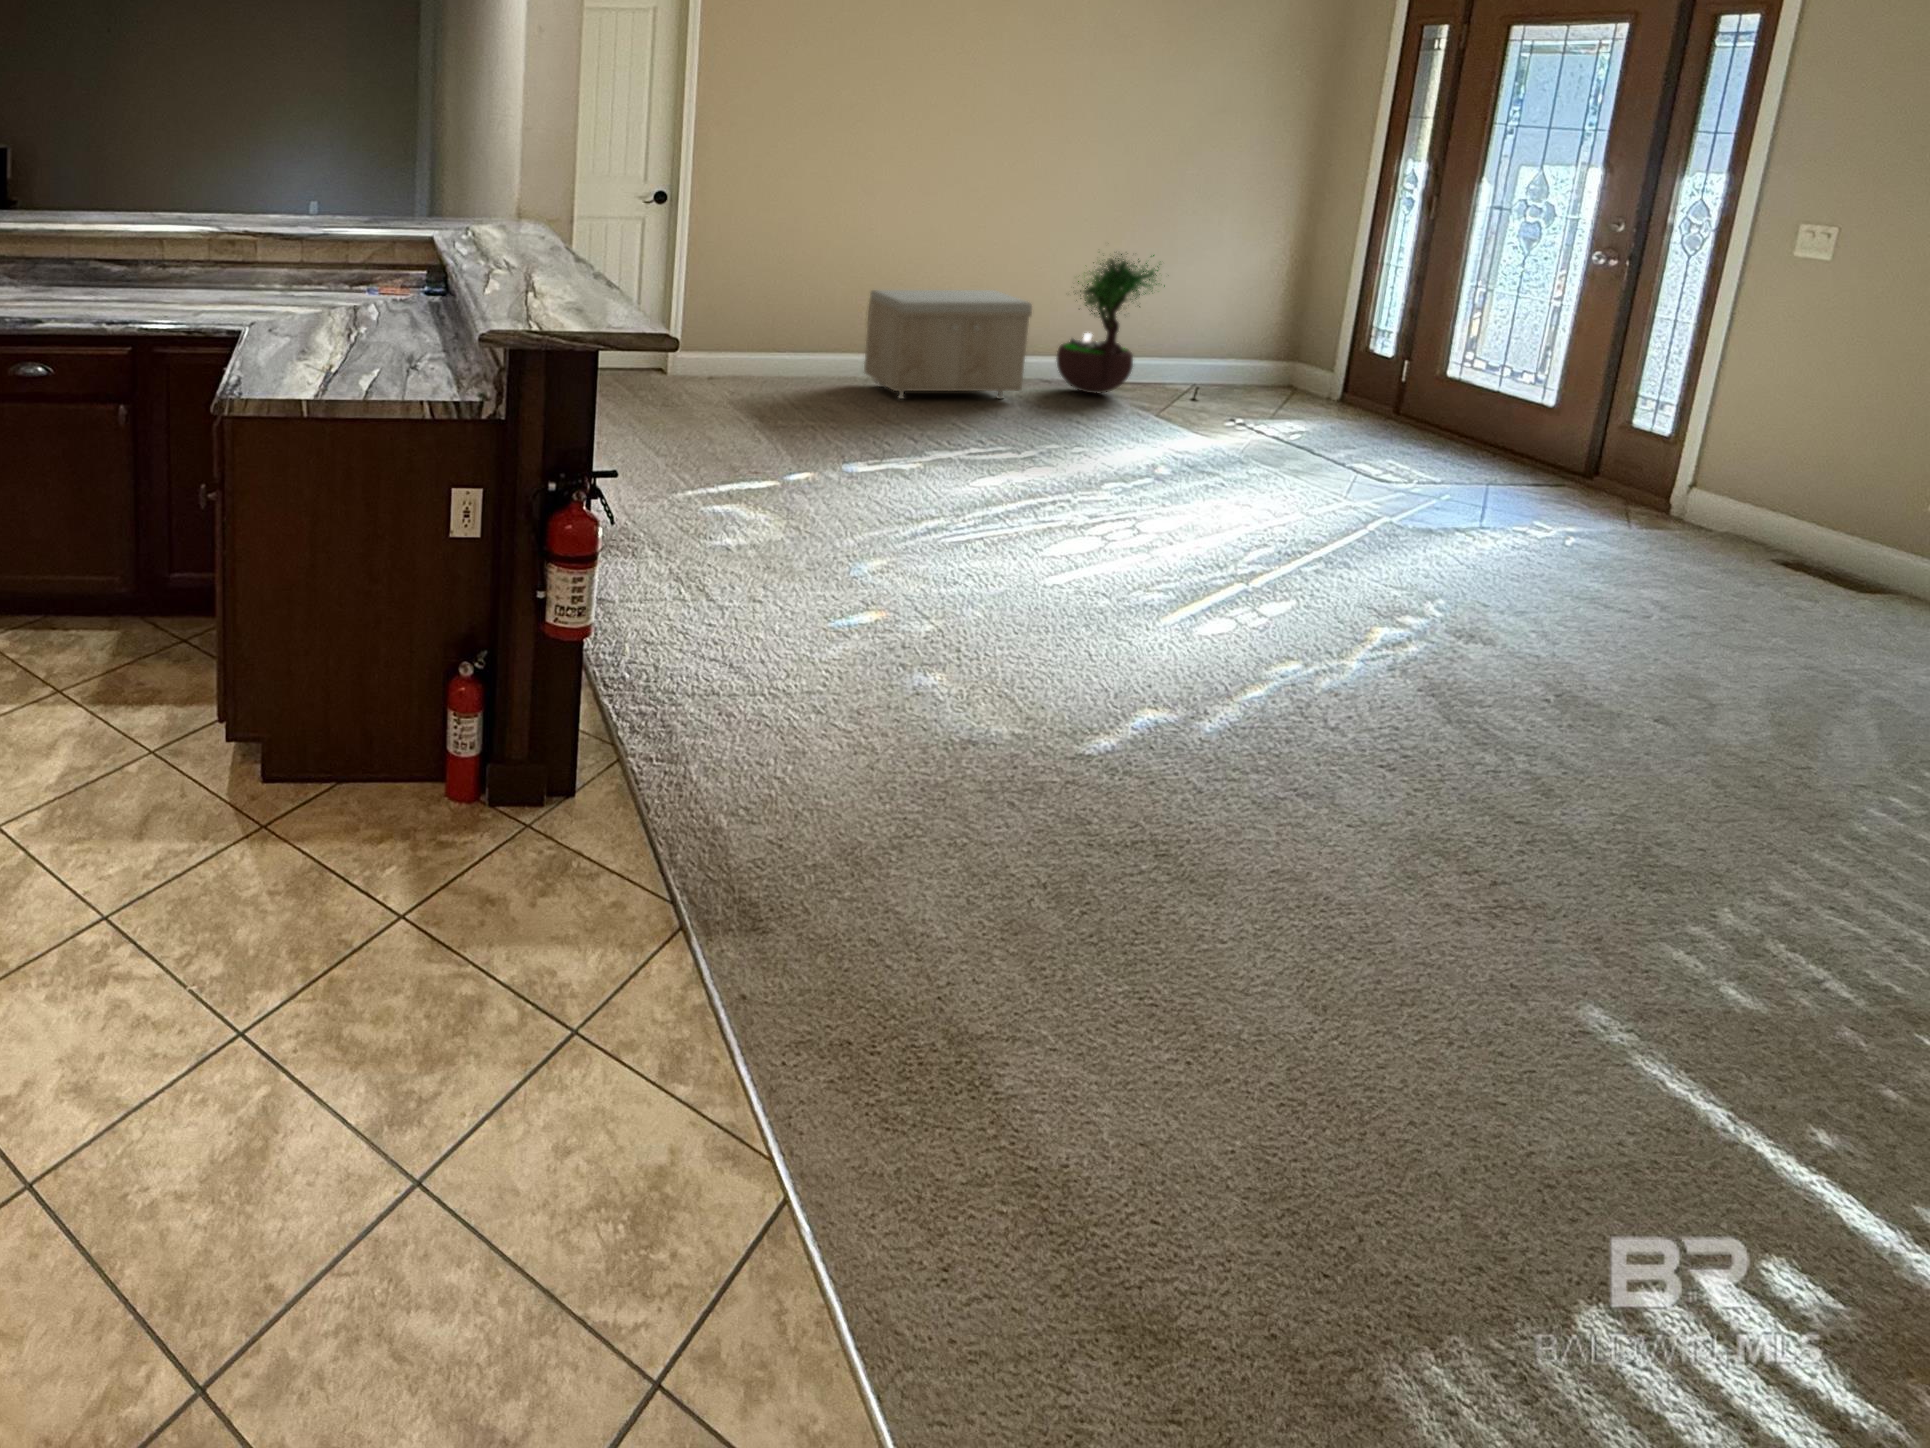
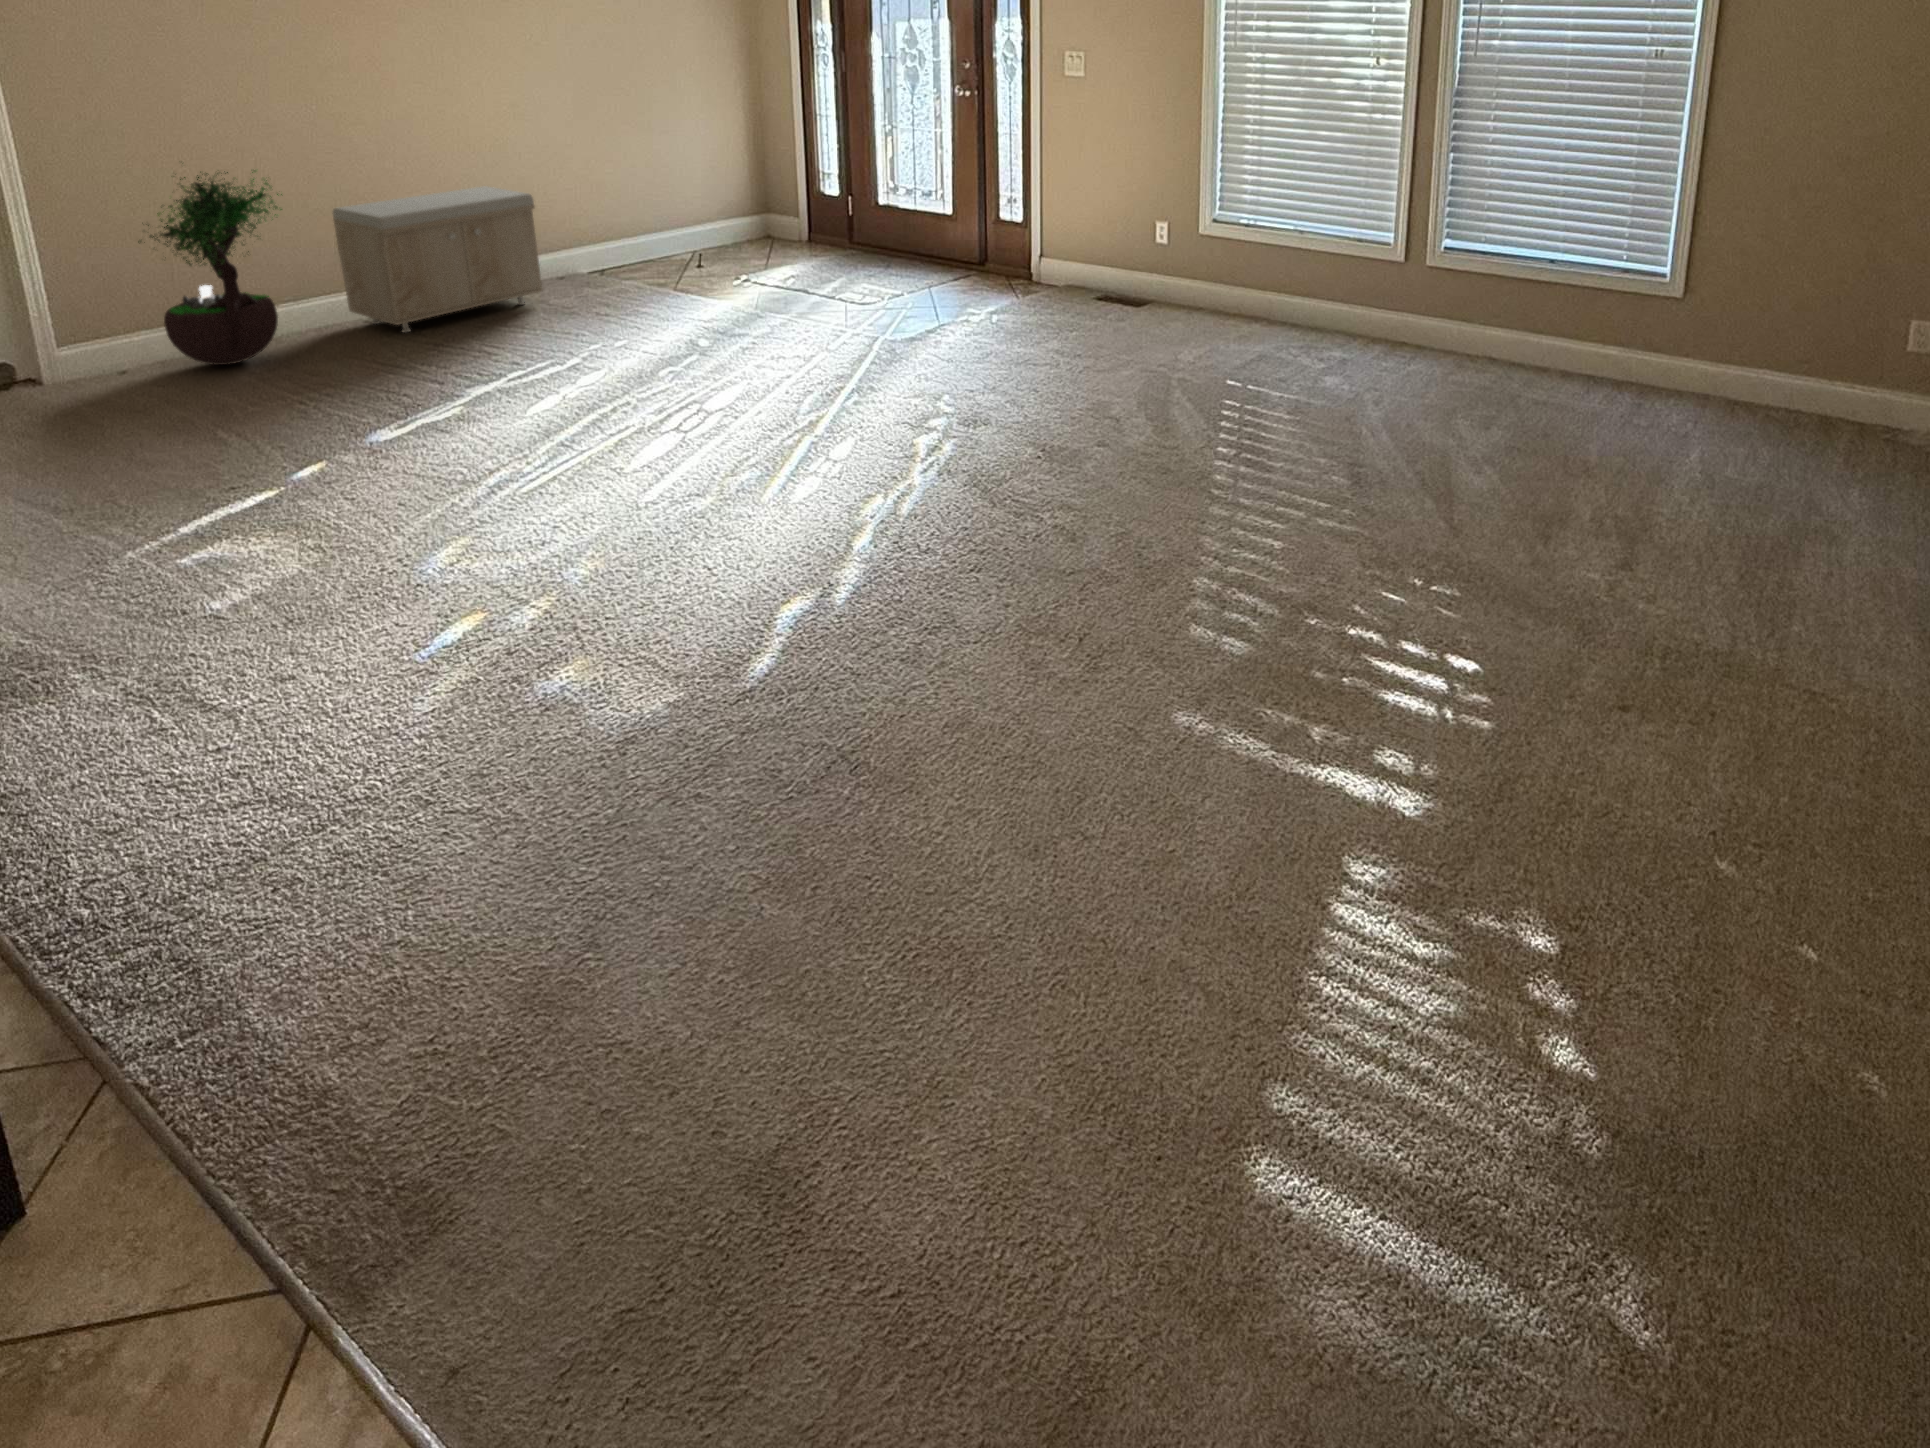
potted tree: present [1056,254,1165,394] -> present [138,170,282,365]

